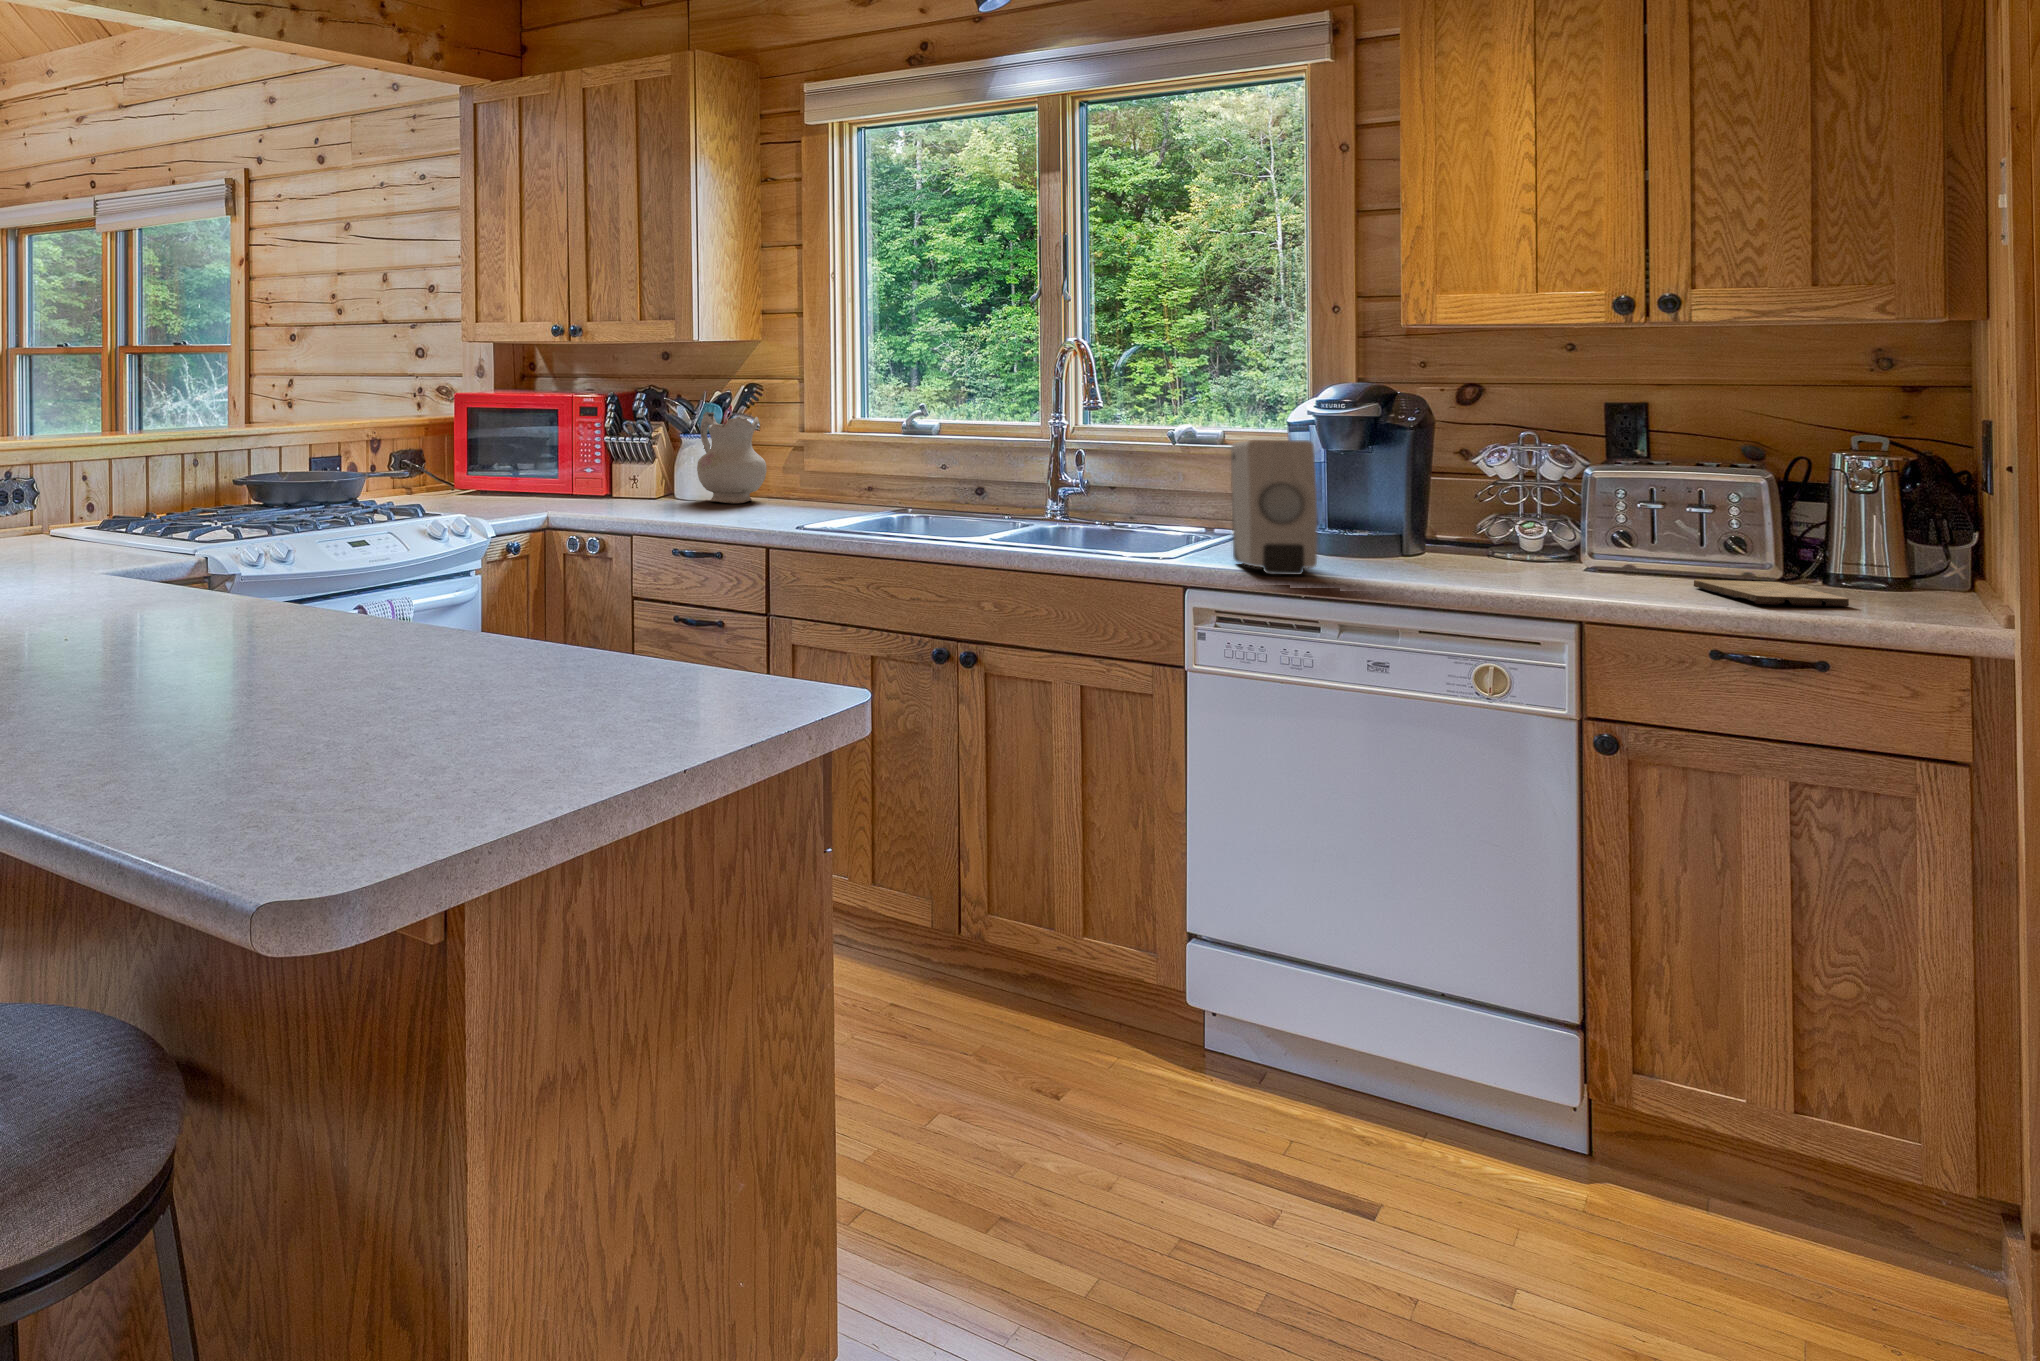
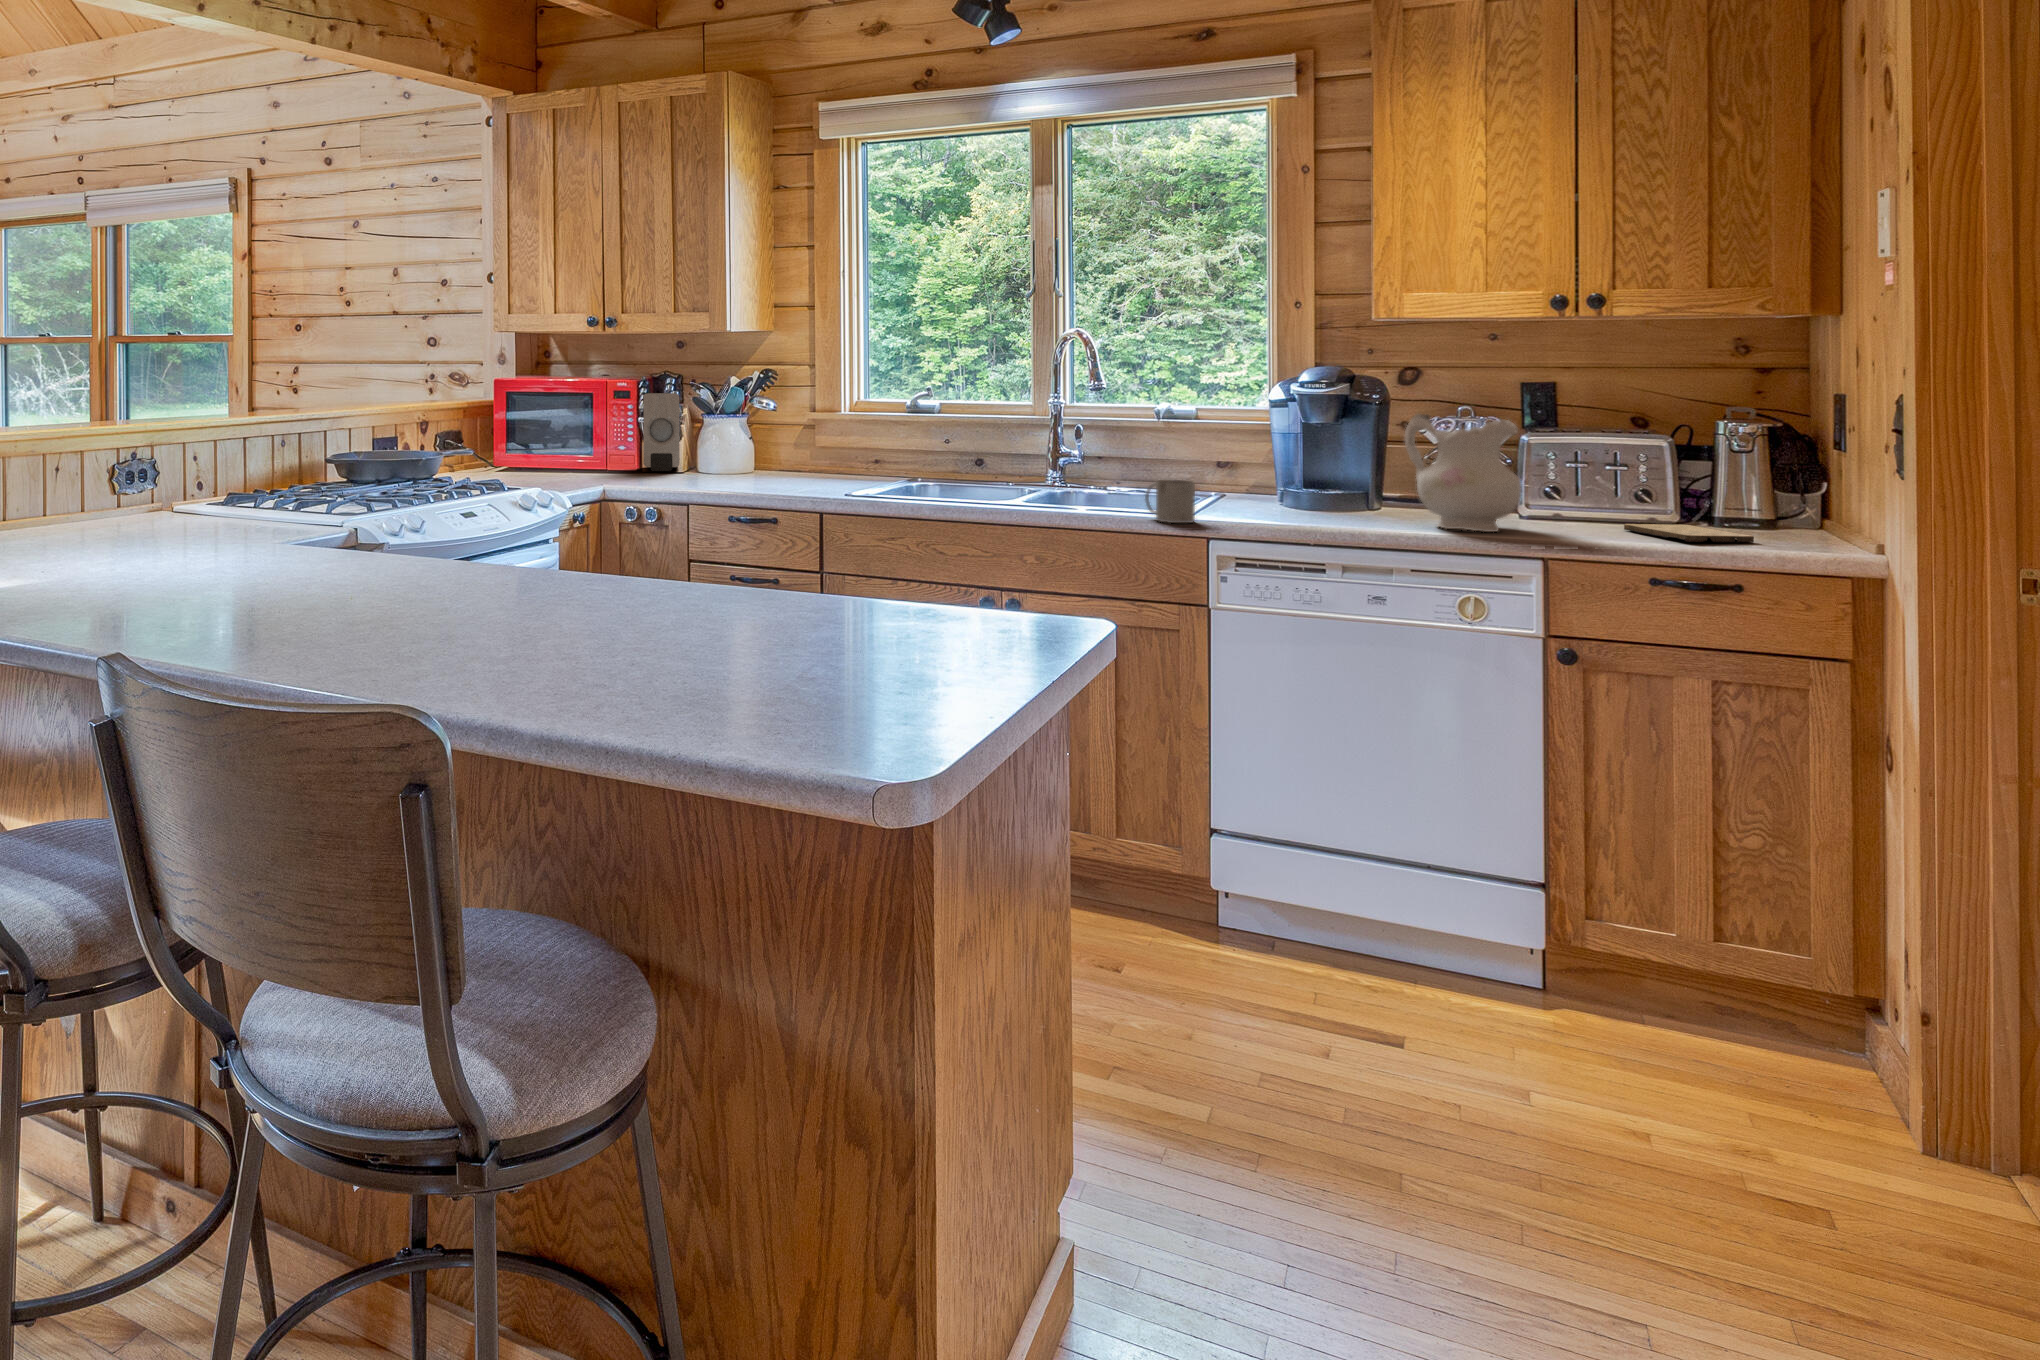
ceramic pitcher: present [697,412,766,503] -> present [1405,414,1522,532]
soap dispenser: present [1231,440,1317,575] -> present [643,393,680,471]
mug: none [1113,516,1166,569] -> present [1145,480,1195,523]

